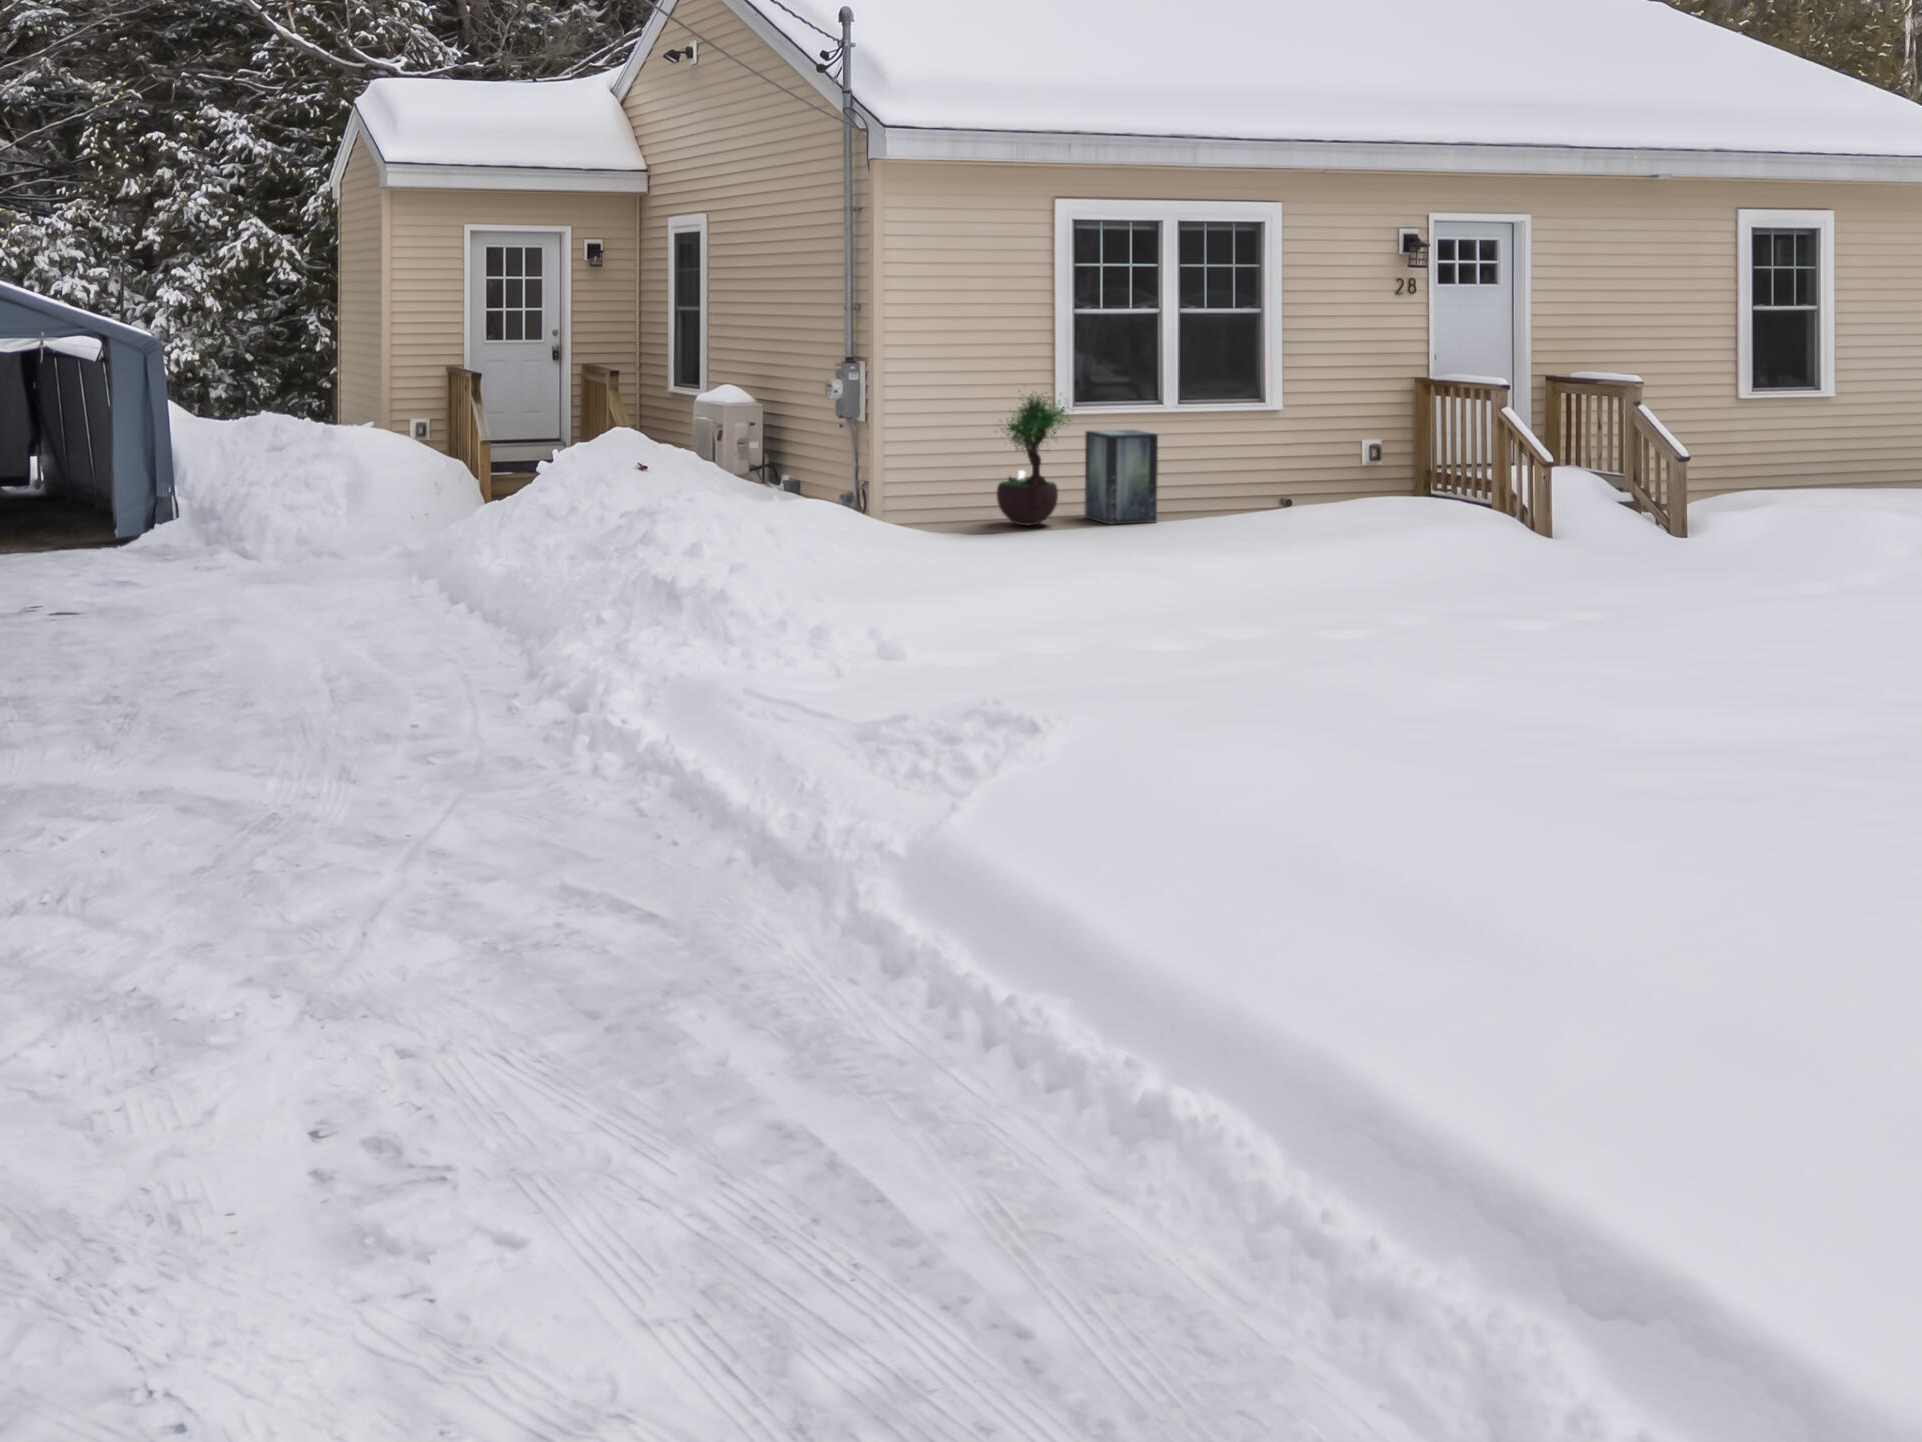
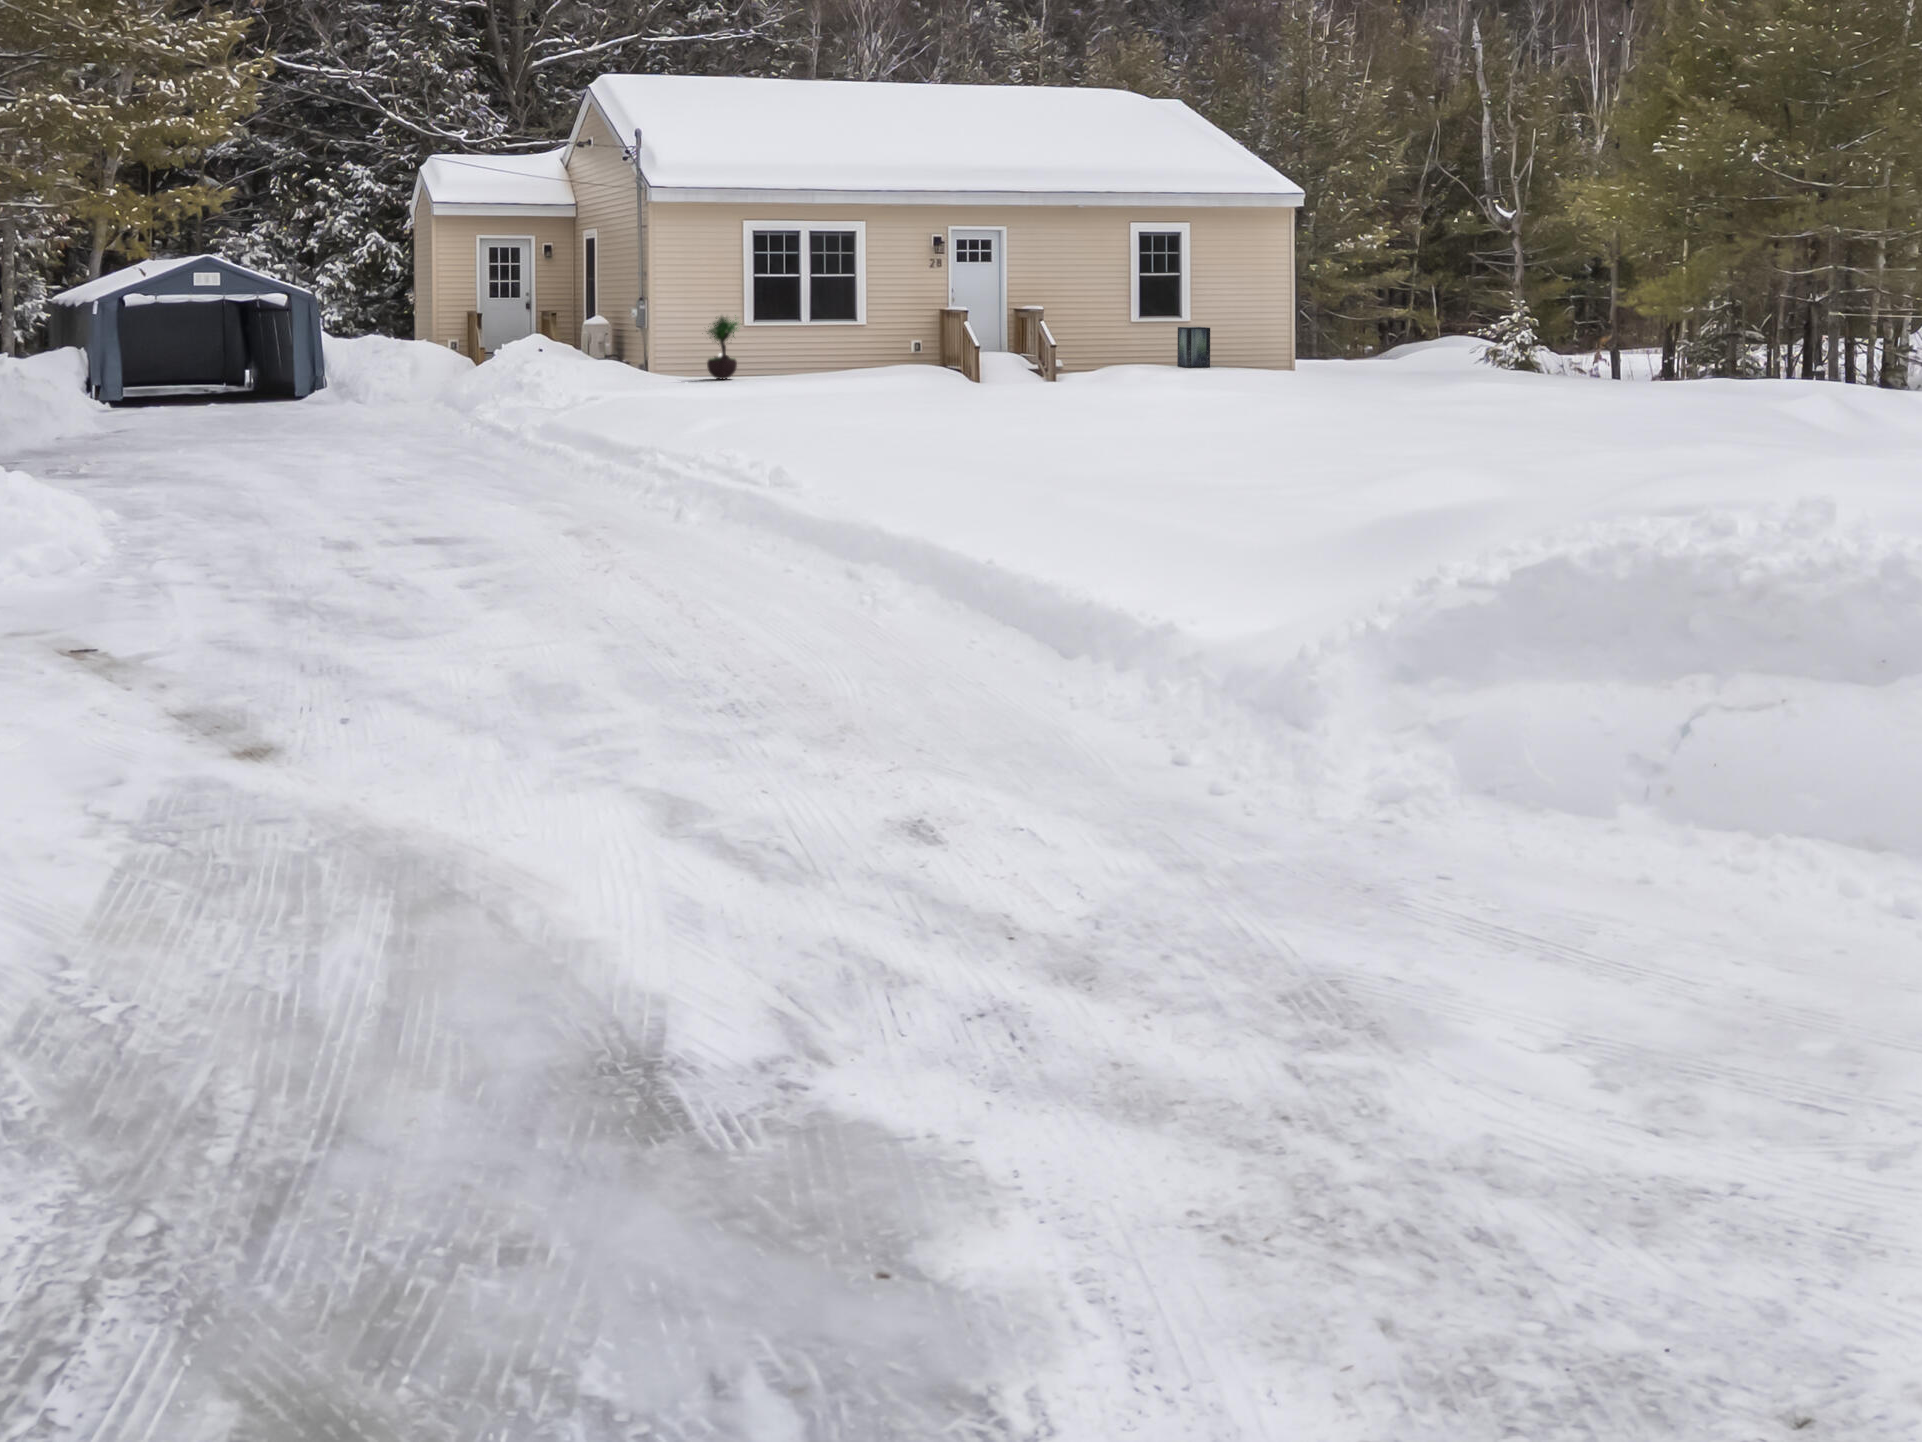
storage box: present [1084,430,1158,525] -> present [1177,327,1210,368]

